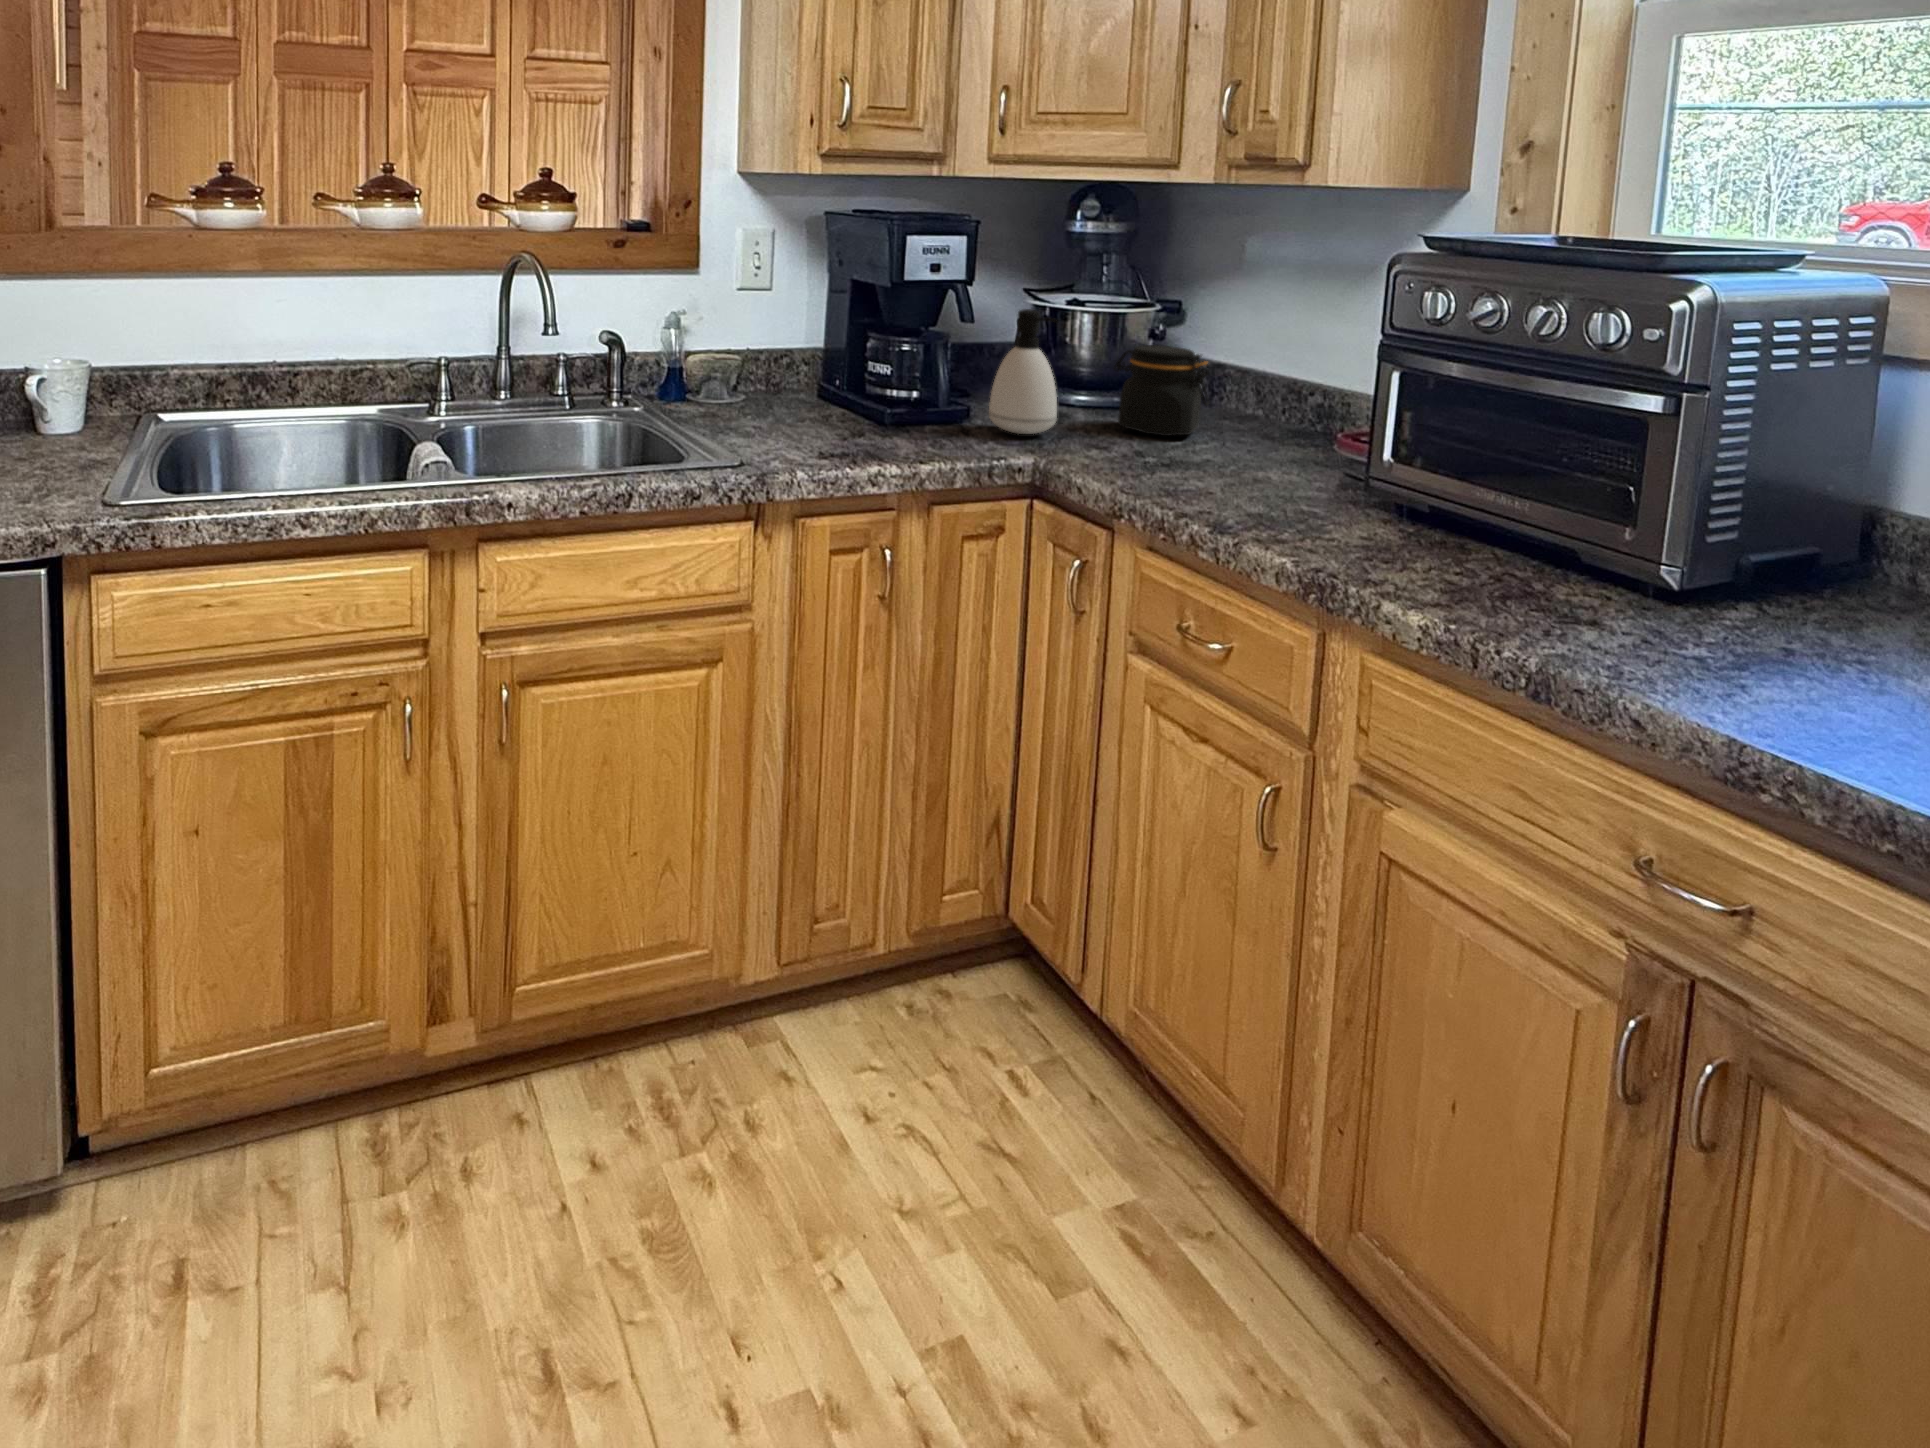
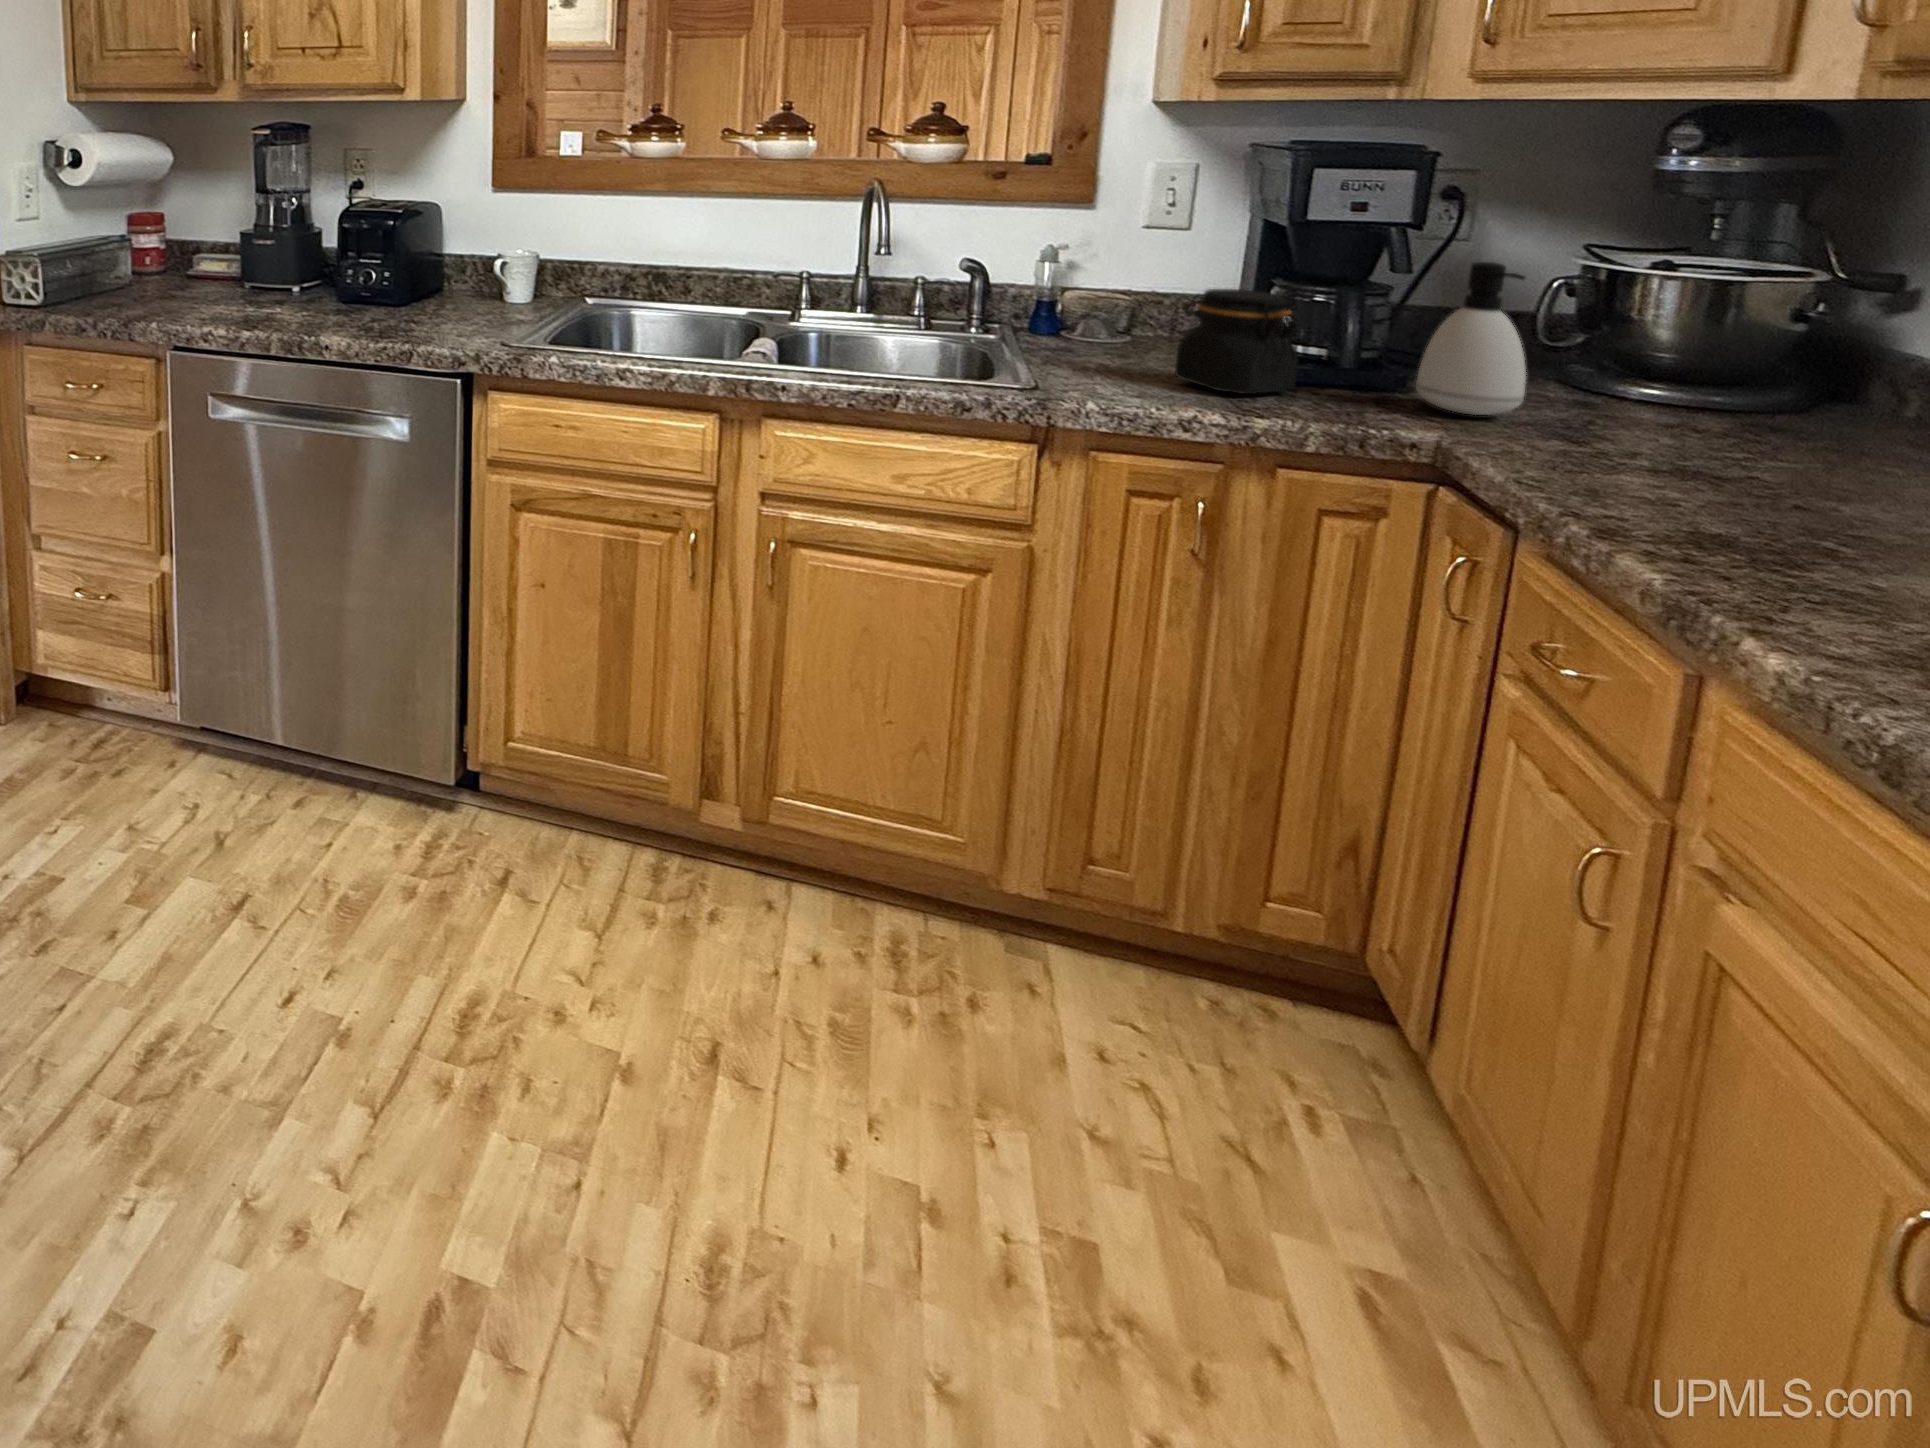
jar: present [1114,345,1209,436] -> present [1175,289,1298,394]

